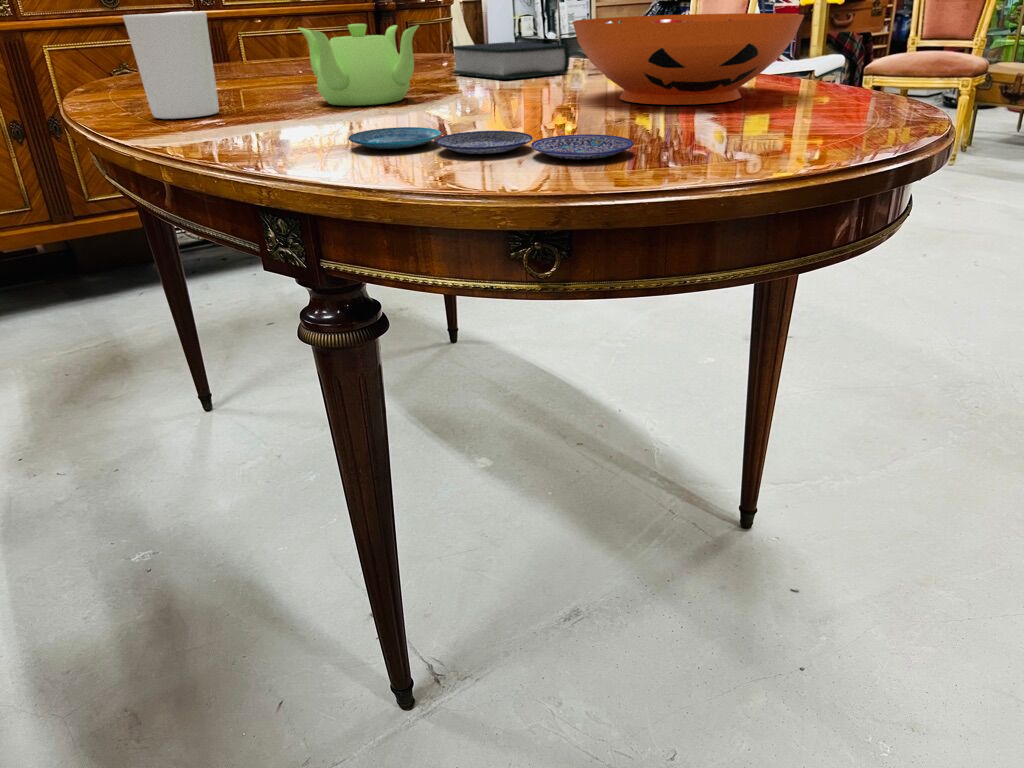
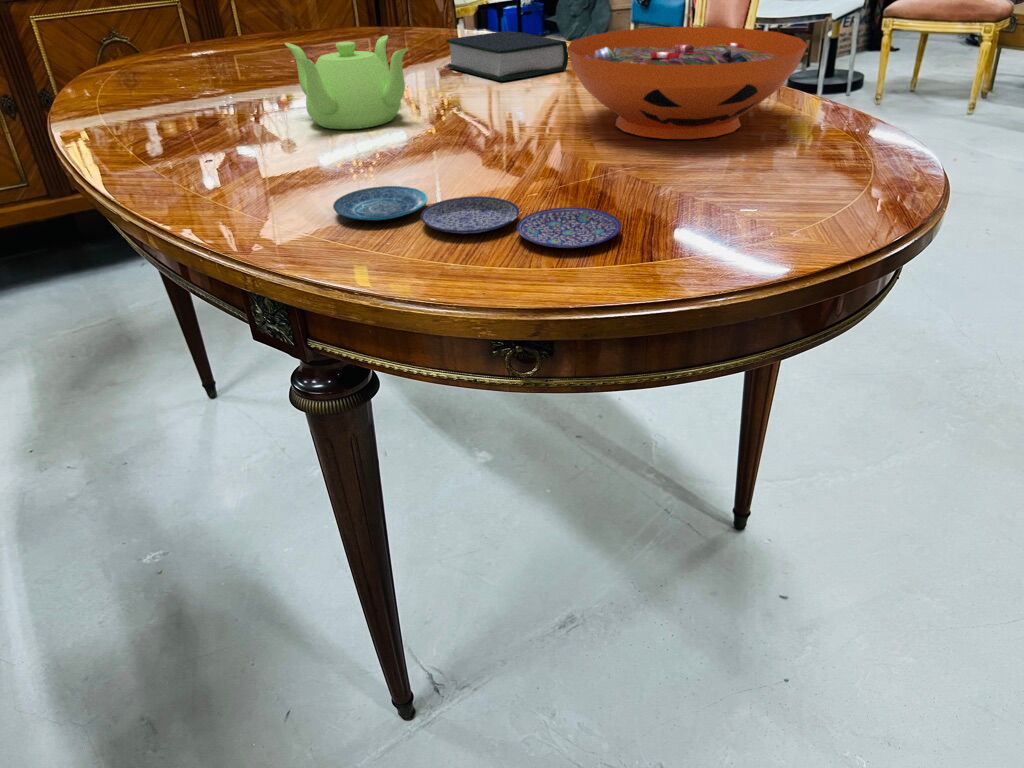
candle holder: present [123,12,219,119] -> none [103,35,207,150]

